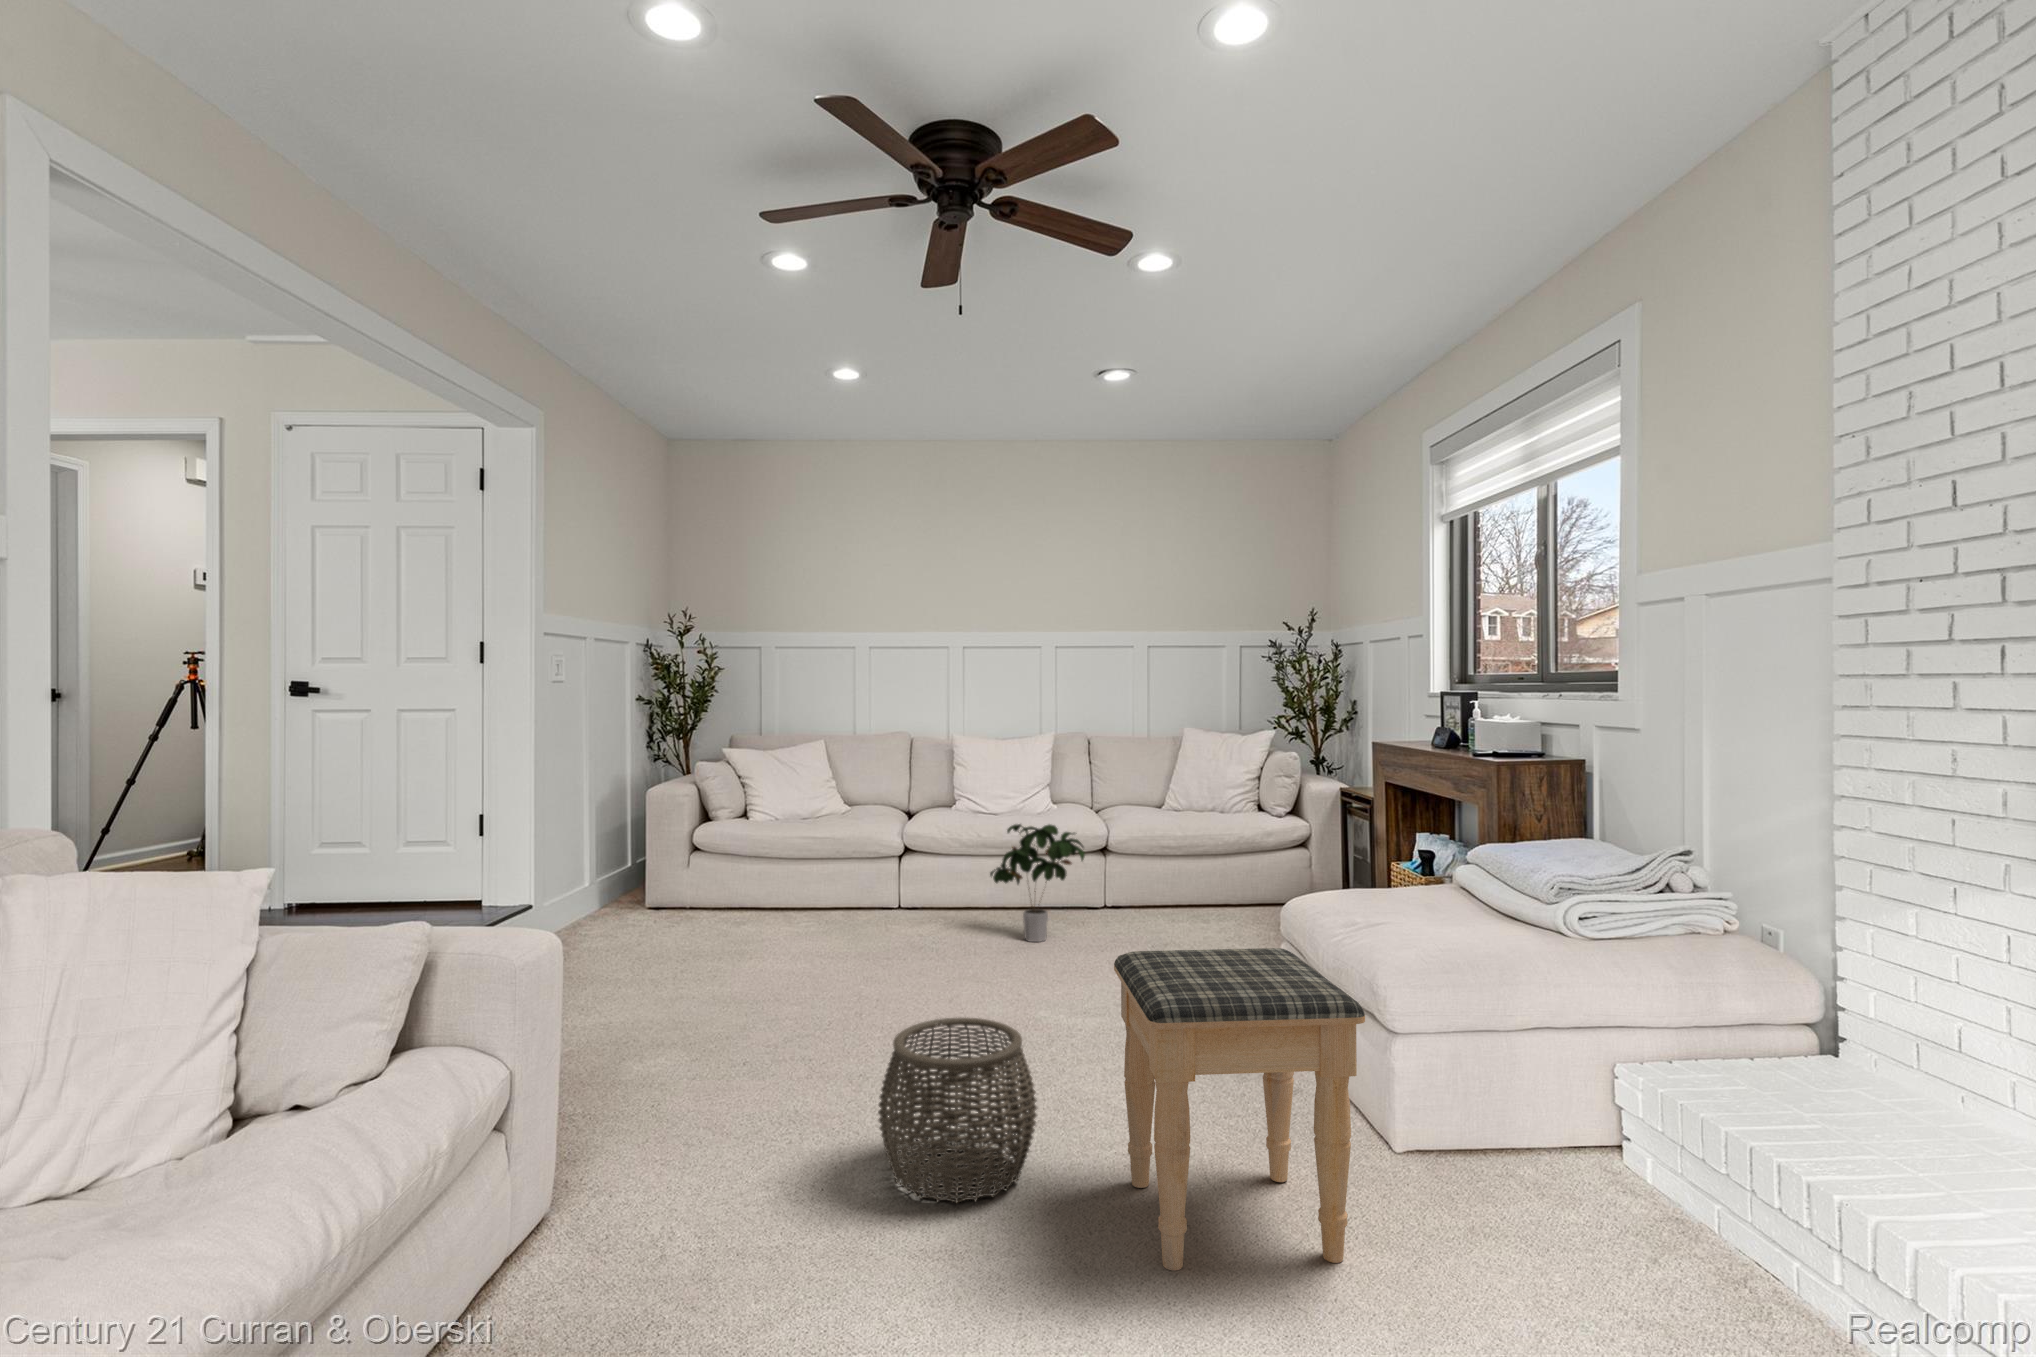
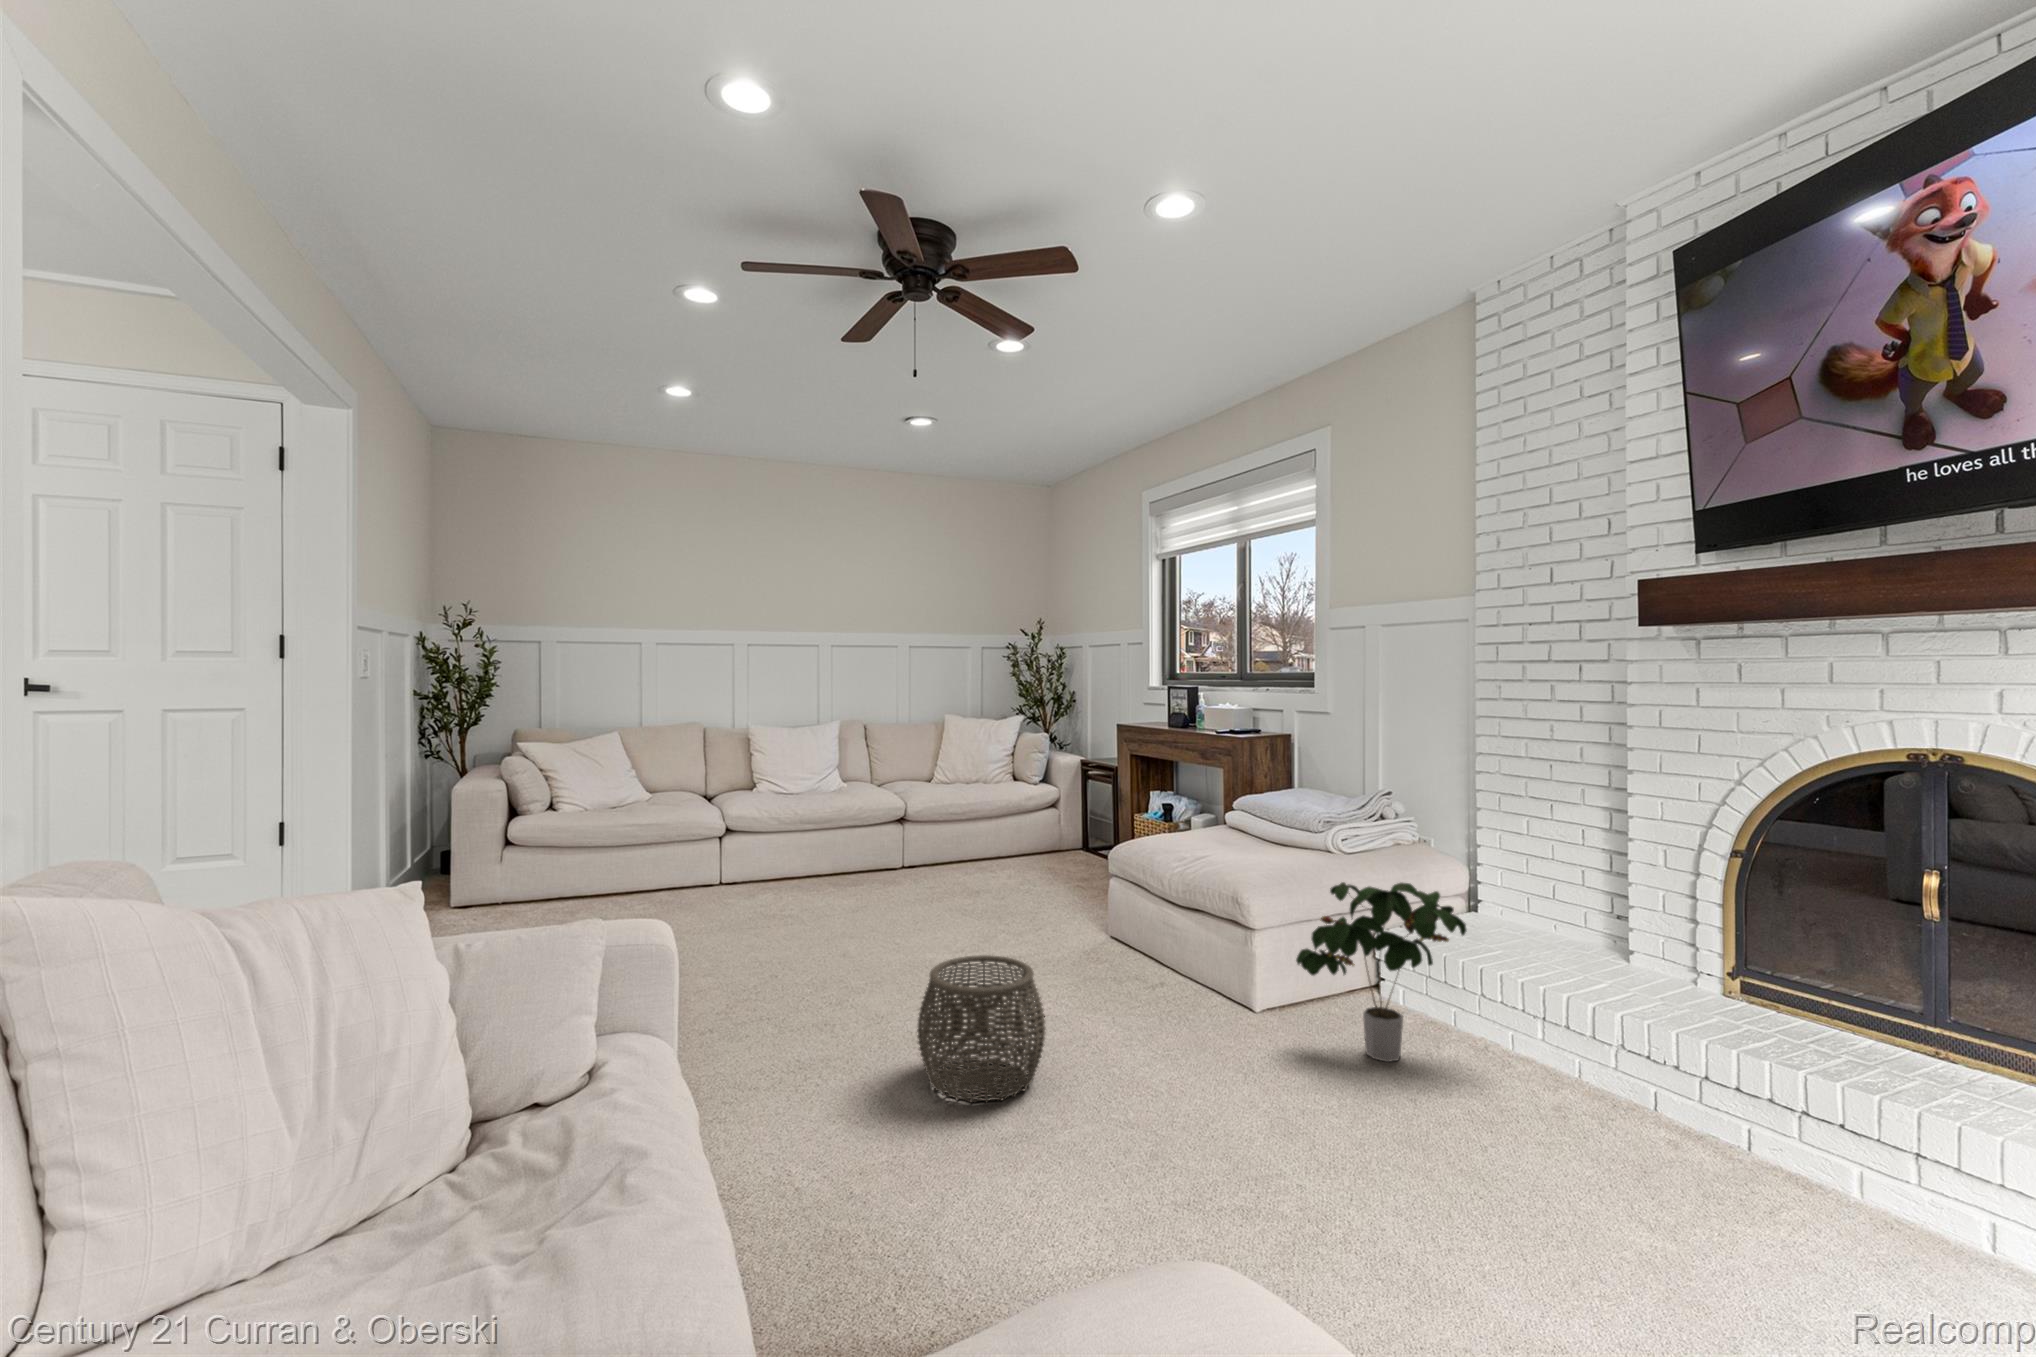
potted plant: present [990,824,1085,942] -> present [1296,882,1466,1062]
footstool: present [1114,948,1365,1271] -> none [1096,876,1298,1112]

